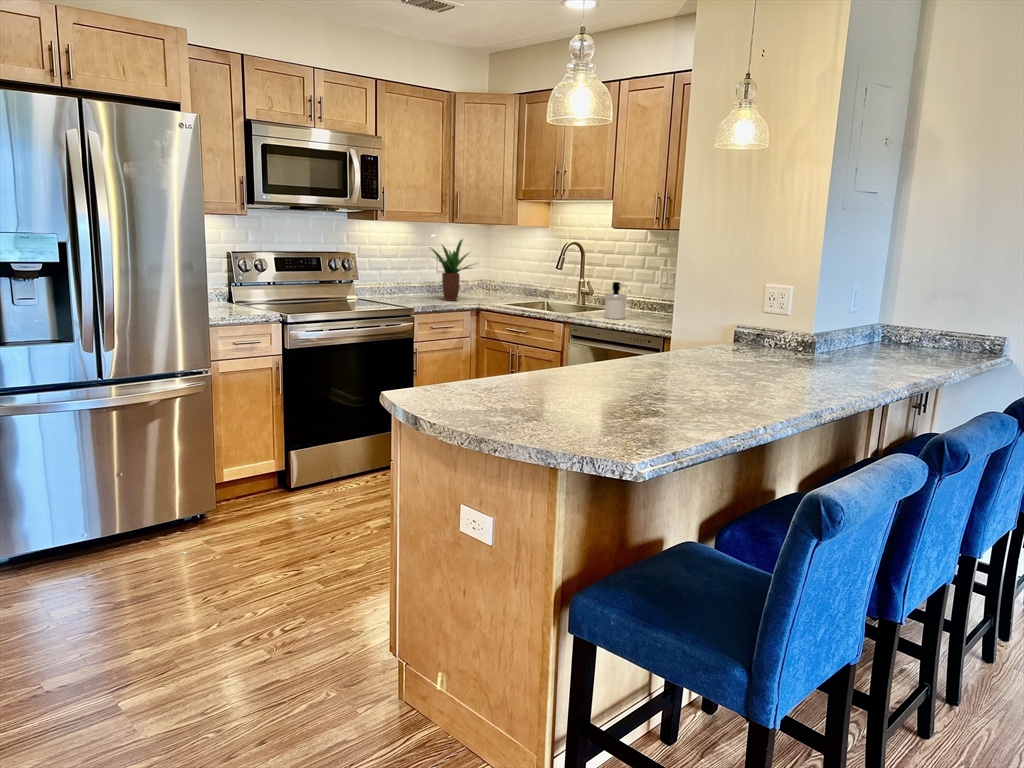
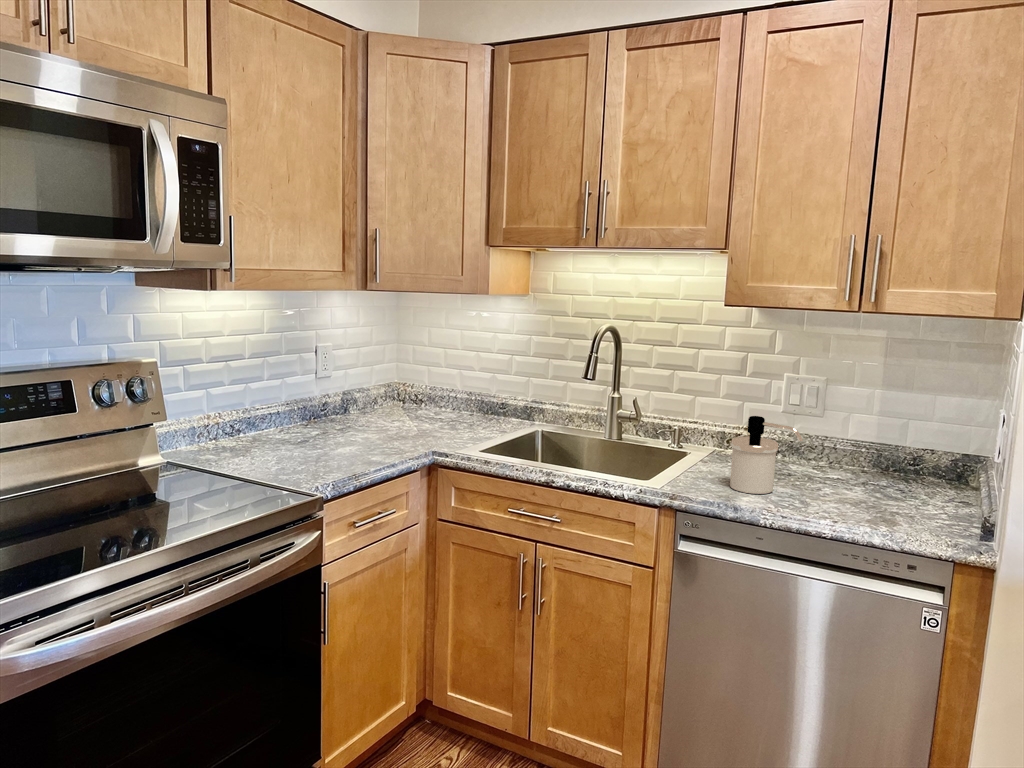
potted plant: present [431,239,473,301] -> none [313,316,419,445]

